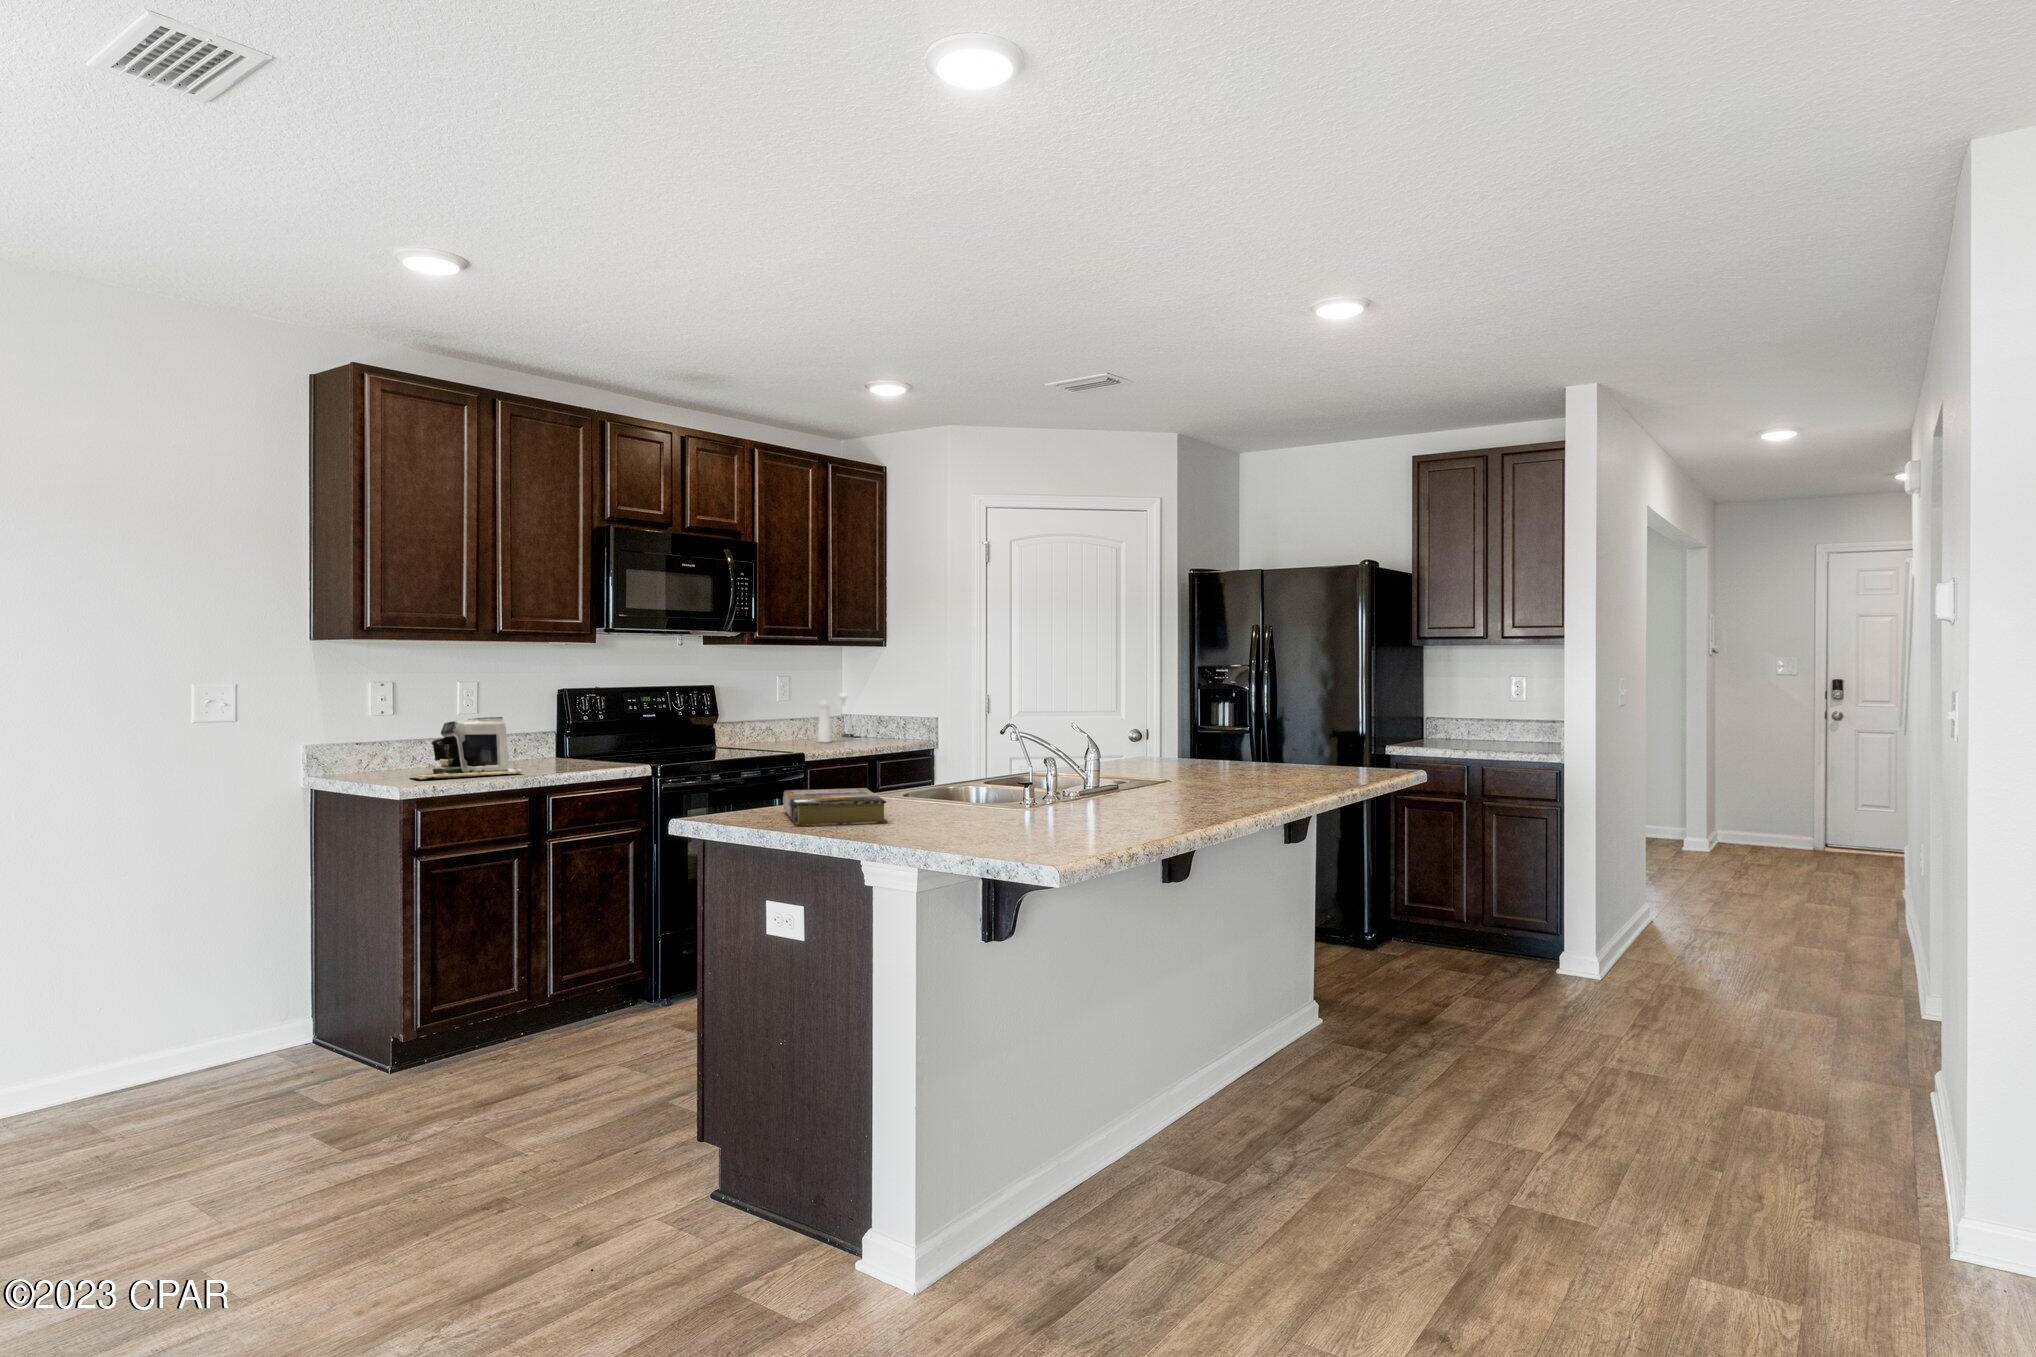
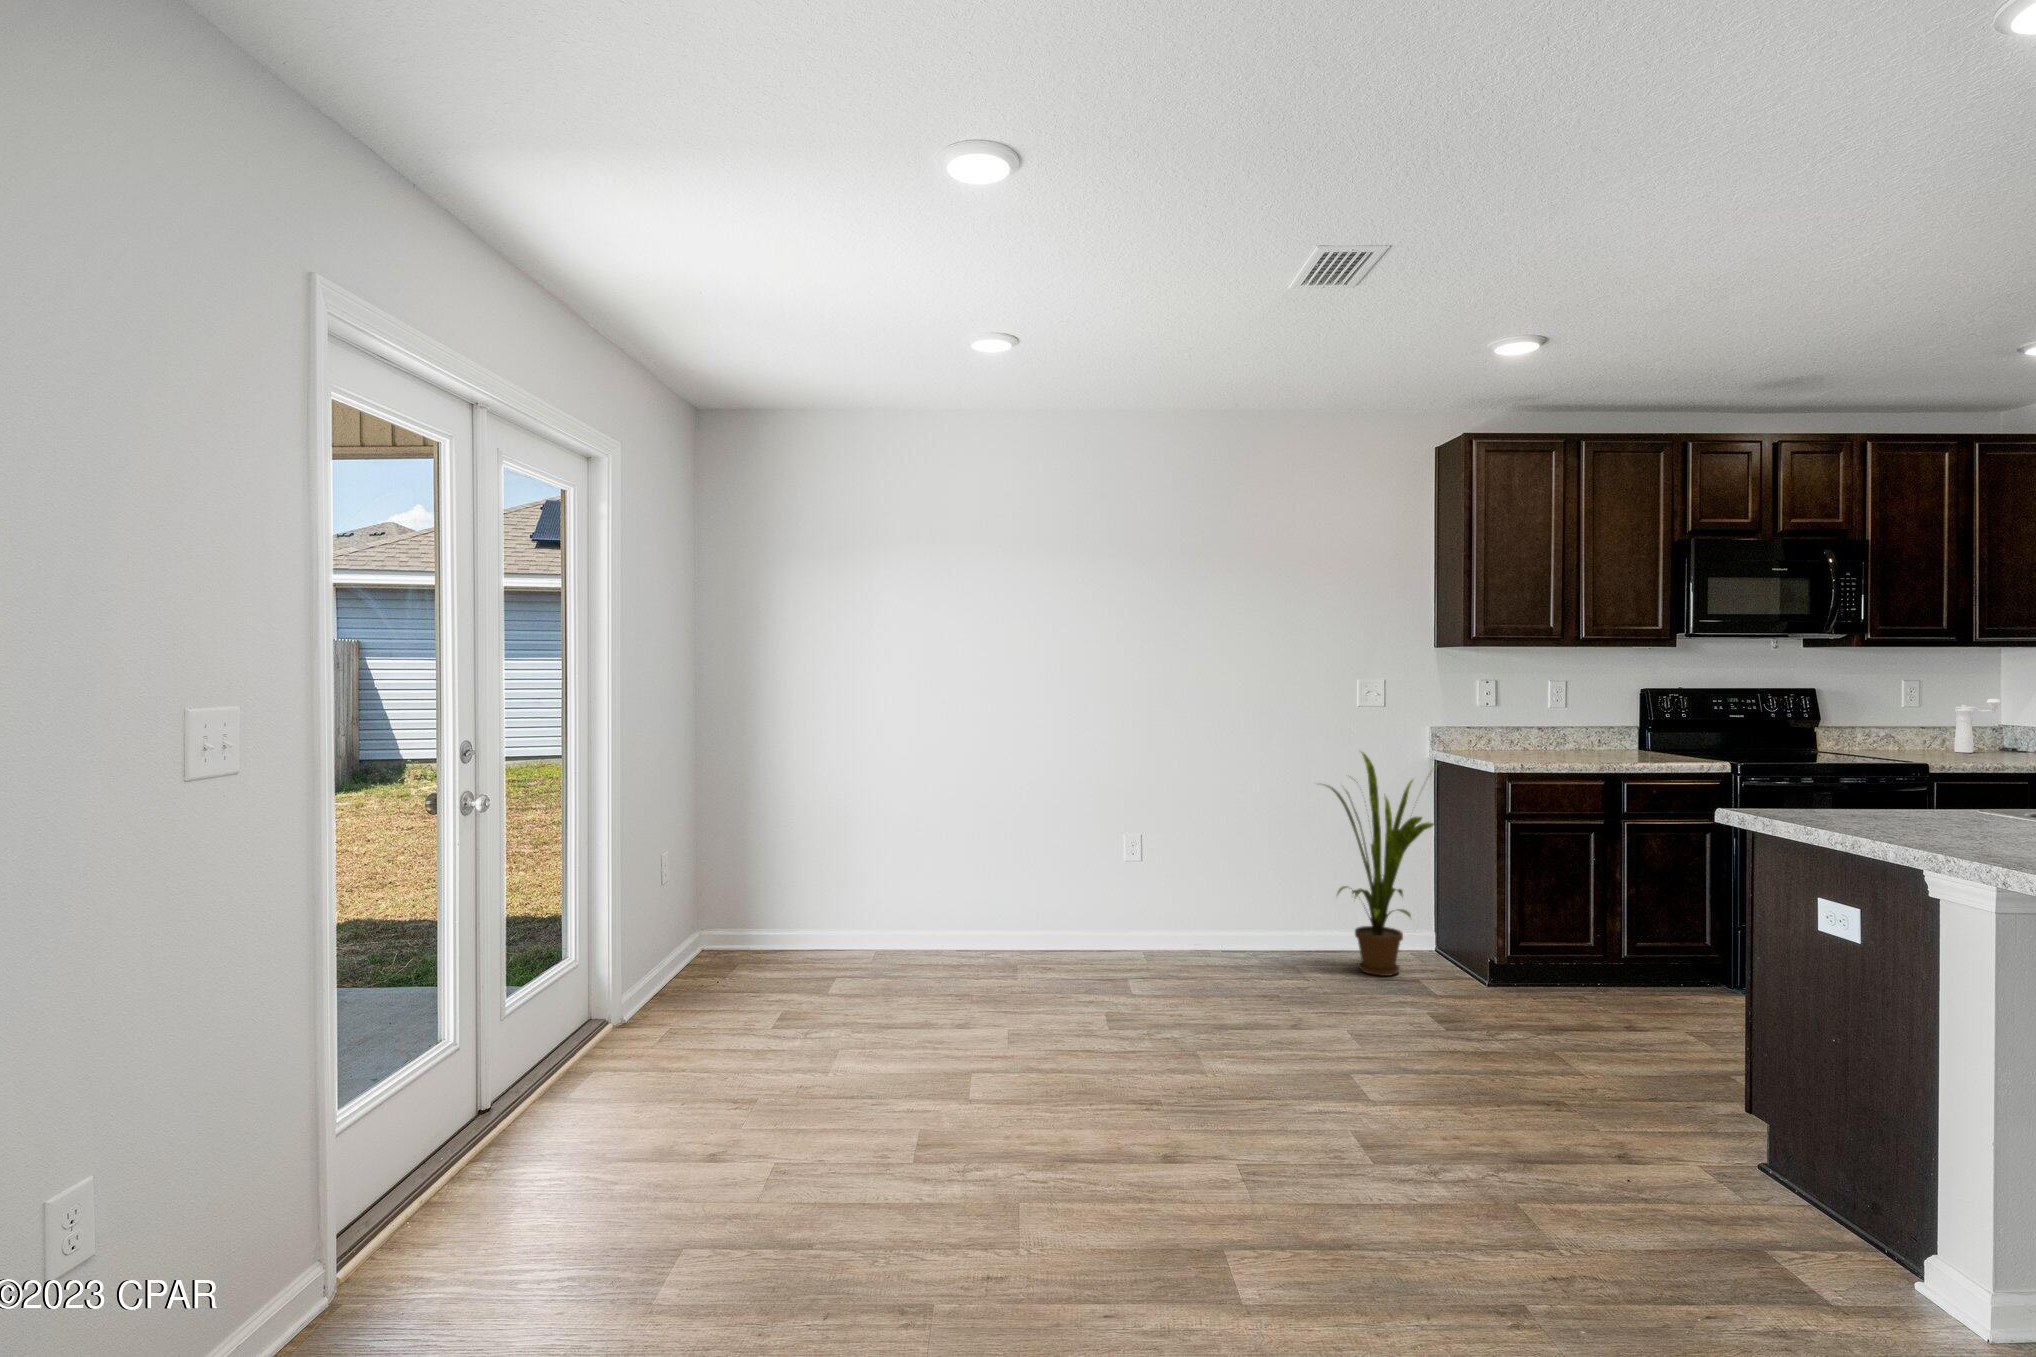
coffee maker: present [412,717,524,780] -> none [1505,712,1604,761]
house plant: none [121,781,331,1097] -> present [1324,752,1434,976]
book: present [783,788,887,826] -> none [1848,794,1973,837]

